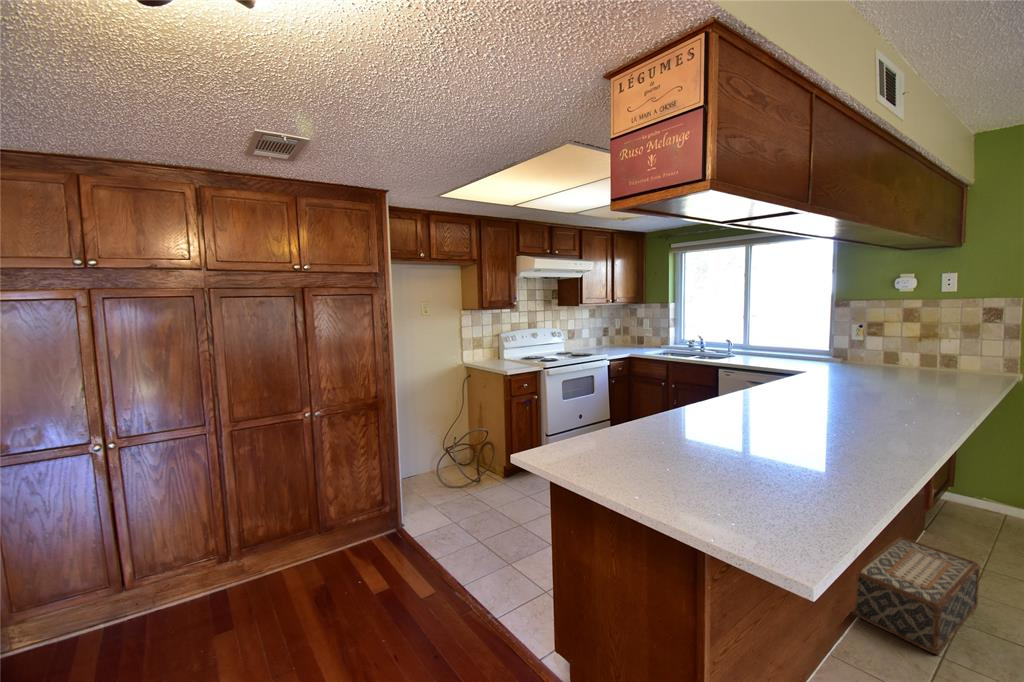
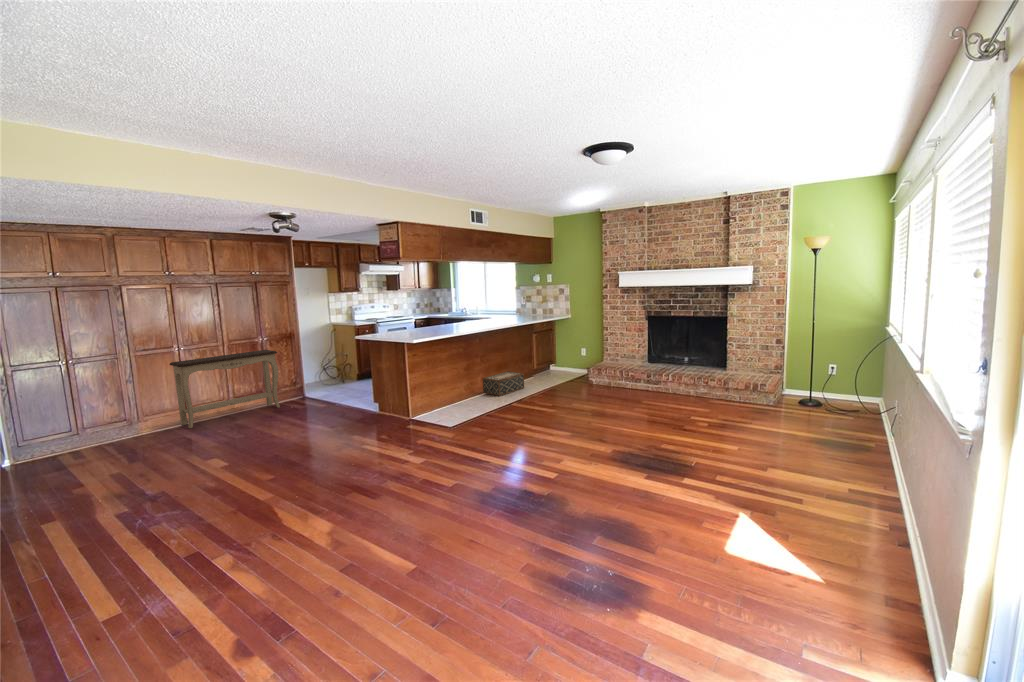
console table: none [75,433,335,647] -> present [170,350,280,429]

